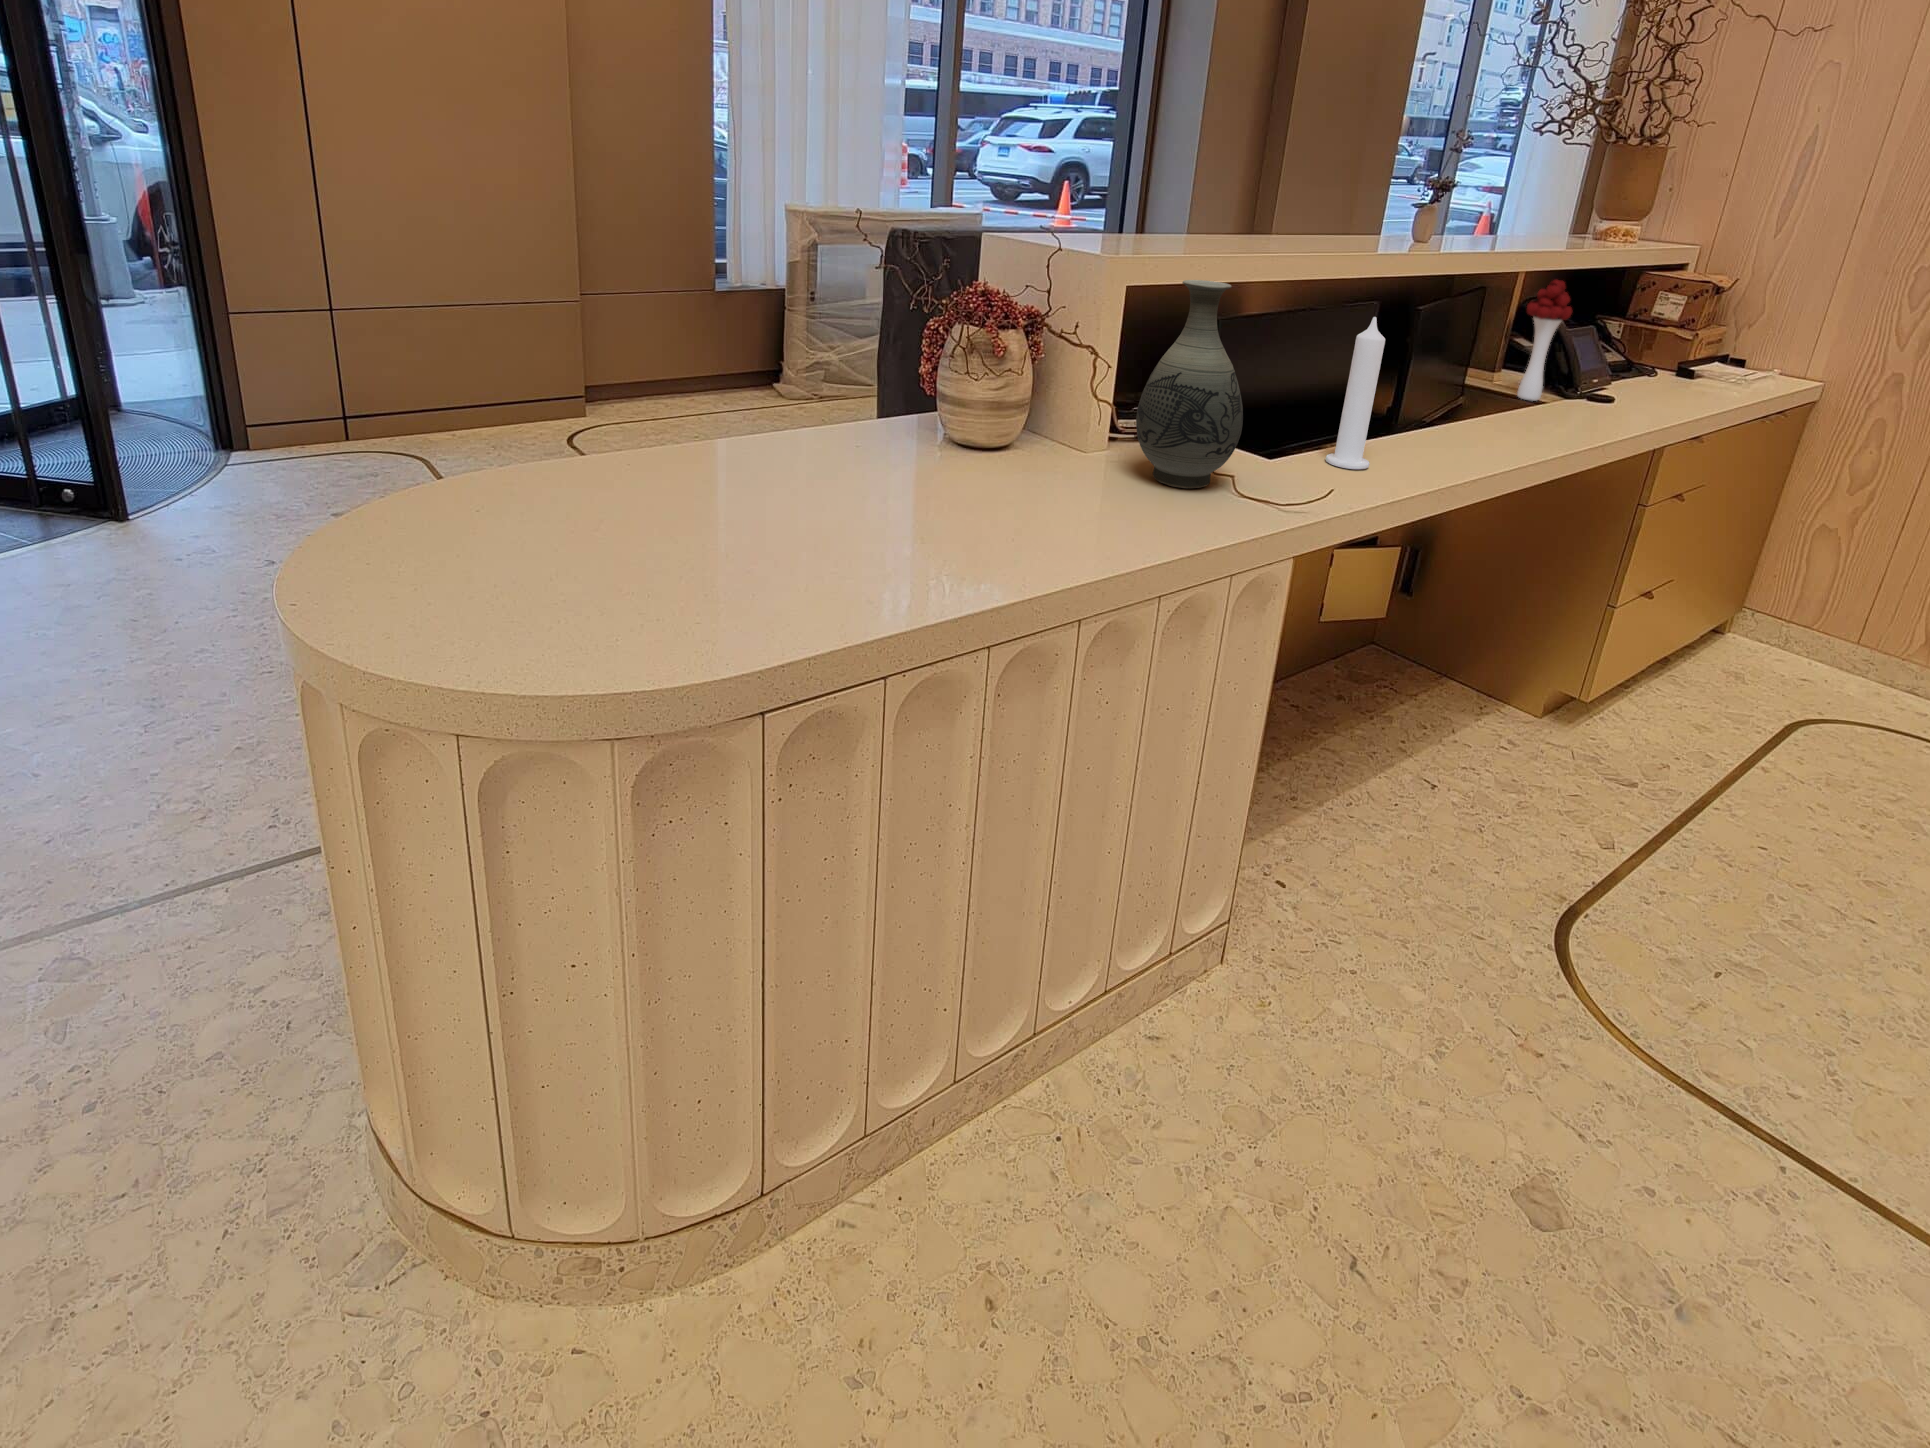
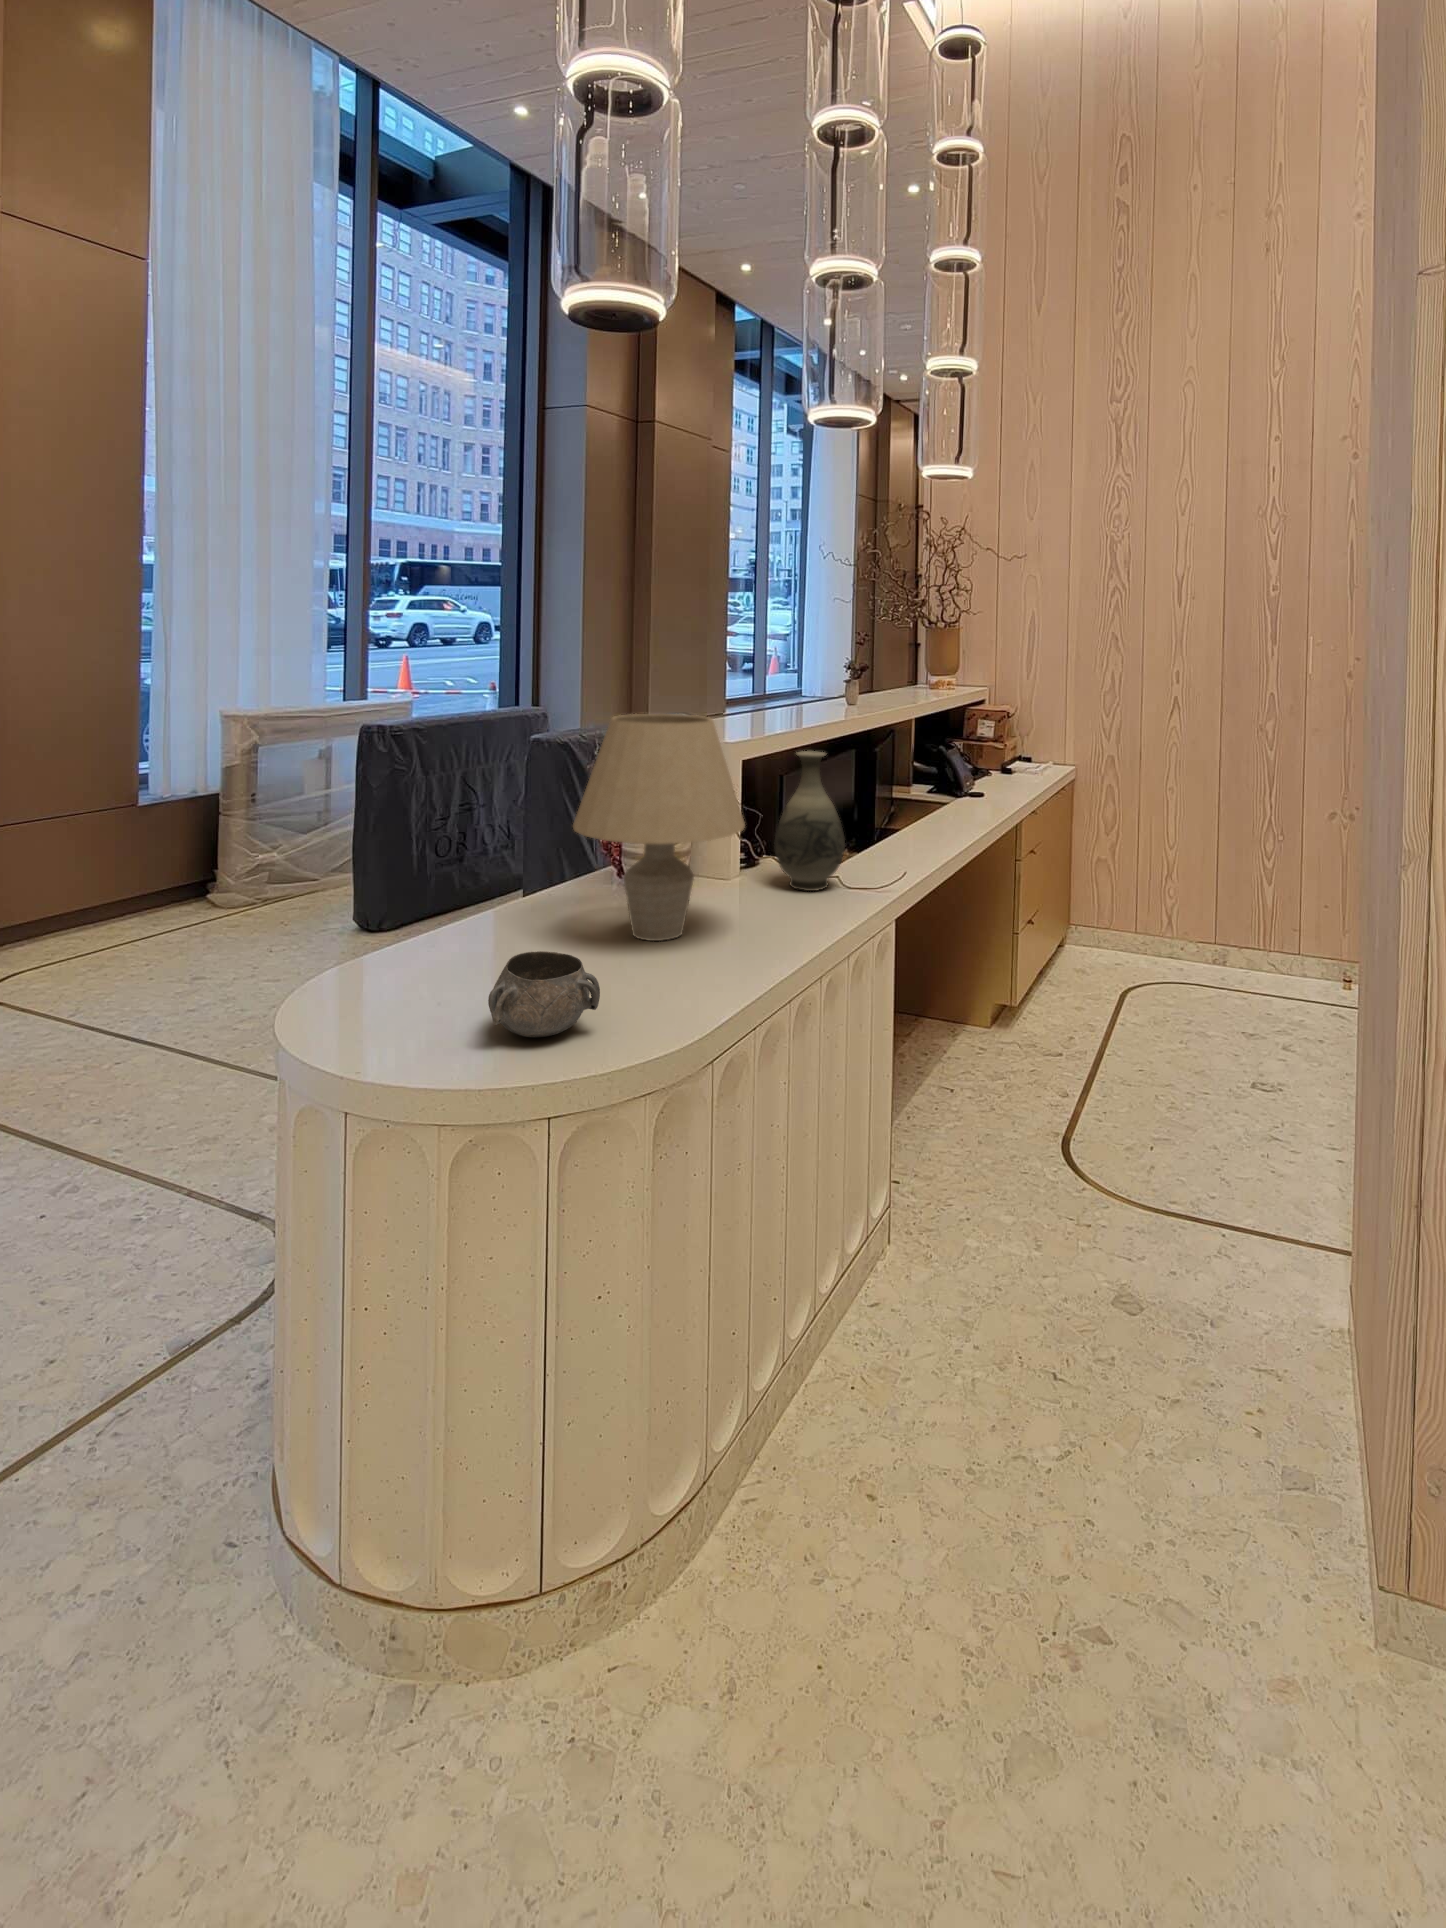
table lamp: none [765,184,1017,514] -> present [573,714,745,941]
flower bouquet: present [1517,280,1572,401] -> none [926,721,953,802]
candle: present [1326,317,1385,469] -> none [871,761,899,862]
decorative bowl: none [430,492,603,614] -> present [488,951,600,1037]

